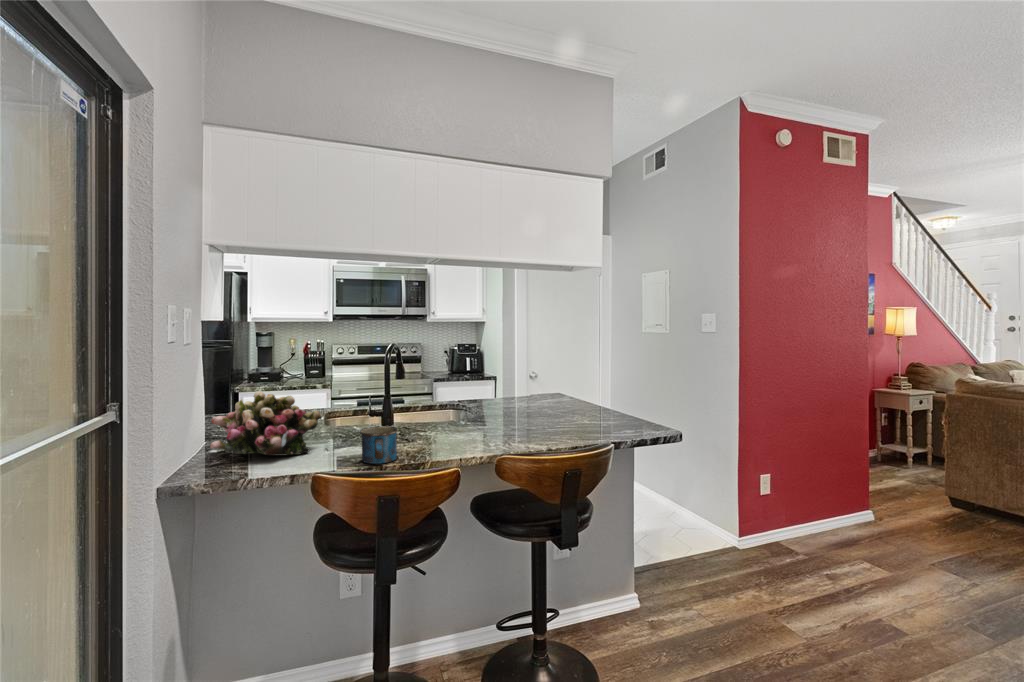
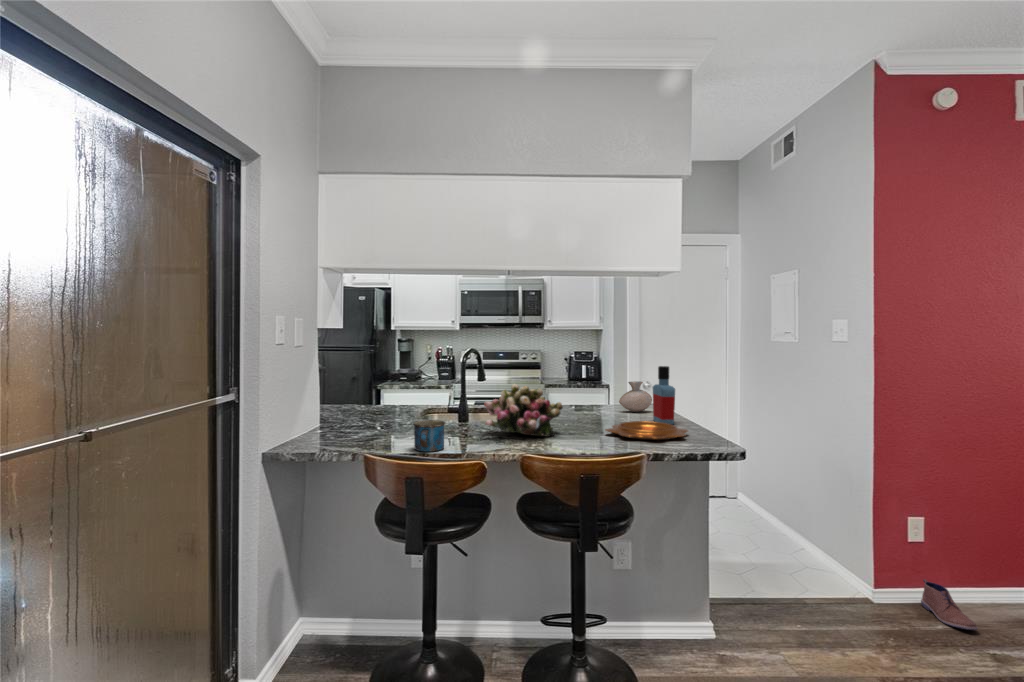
bottle: none [567,356,592,412] -> present [653,366,675,424]
vase: none [527,371,556,400] -> present [619,381,652,412]
flower arrangement: present [210,391,321,456] -> present [484,384,563,436]
decorative bowl: none [543,410,621,428] -> present [605,421,688,440]
shoe: none [769,523,815,559] -> present [921,579,978,630]

